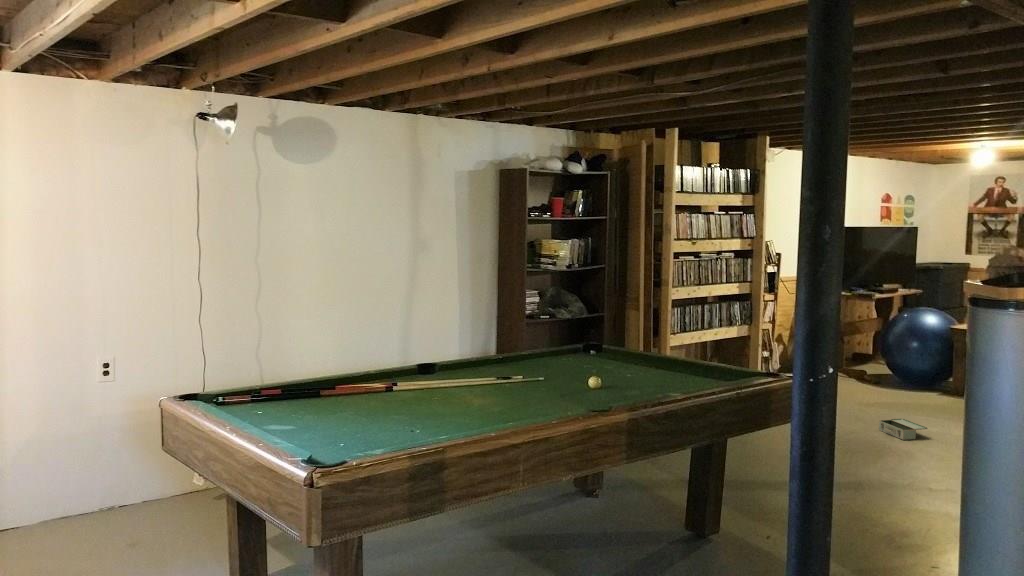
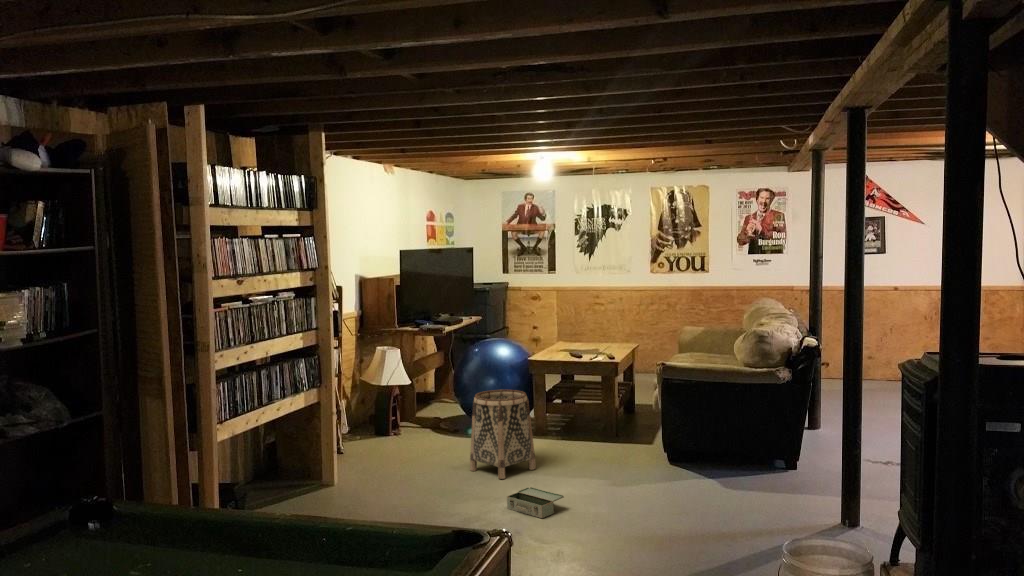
basket: none [865,344,923,413] -> present [470,390,536,479]

